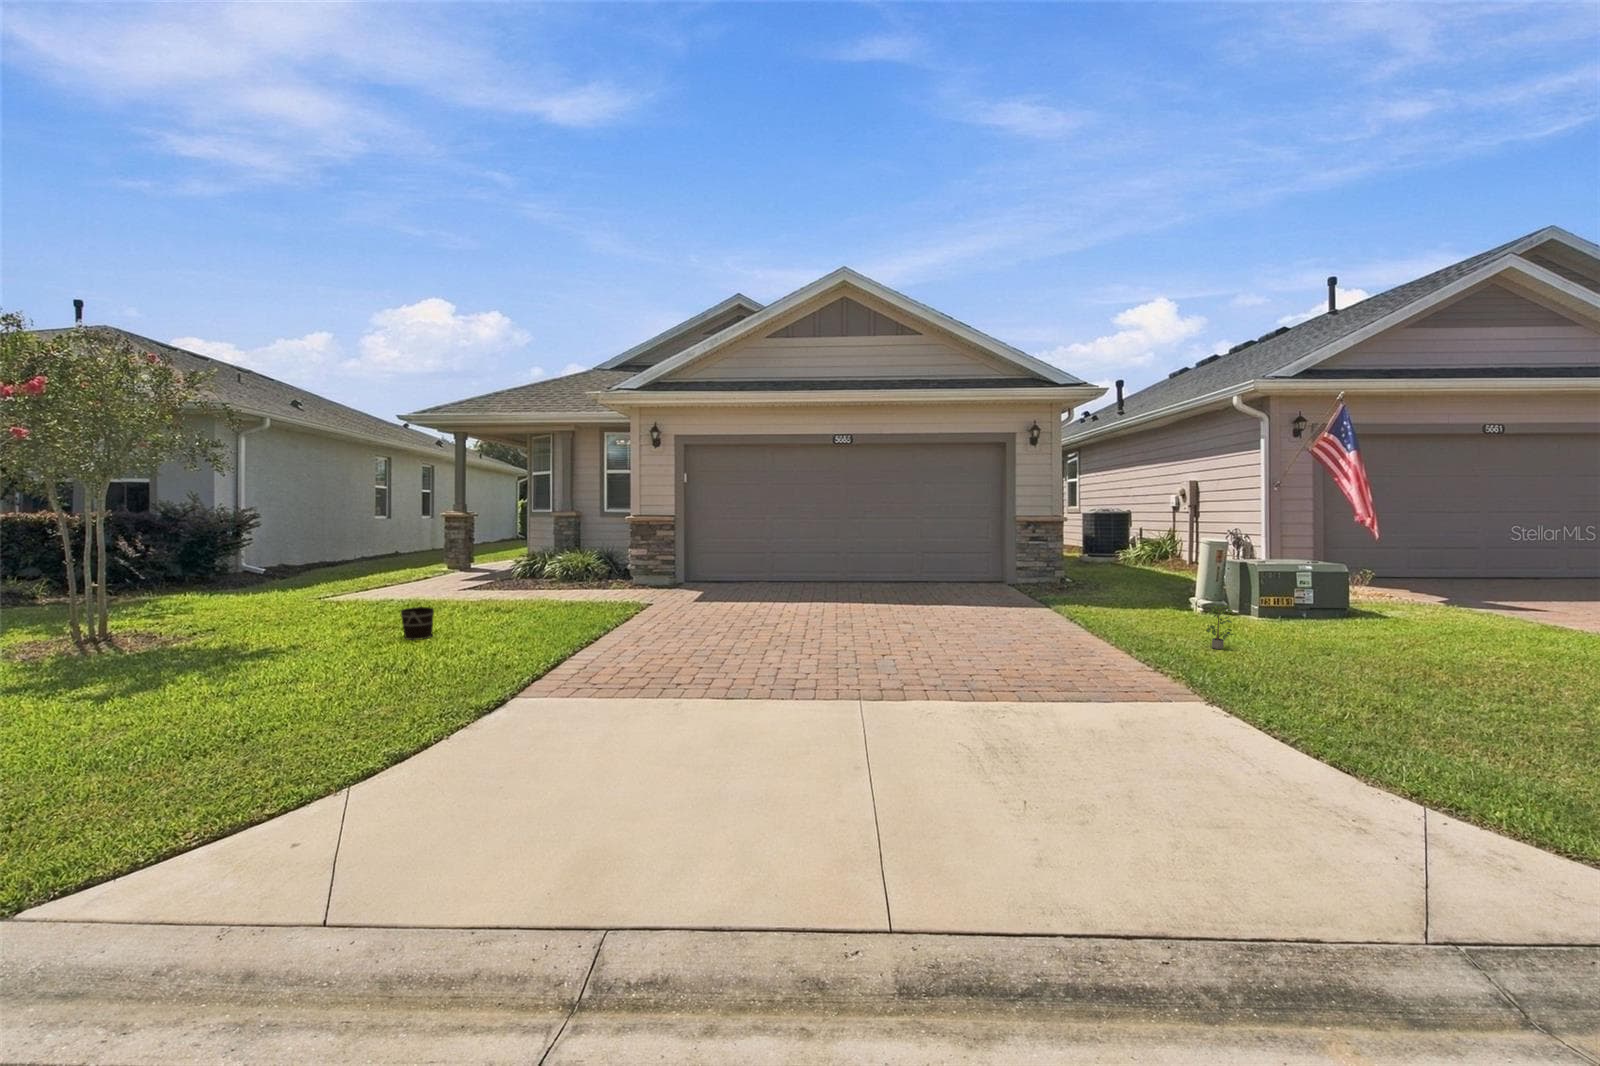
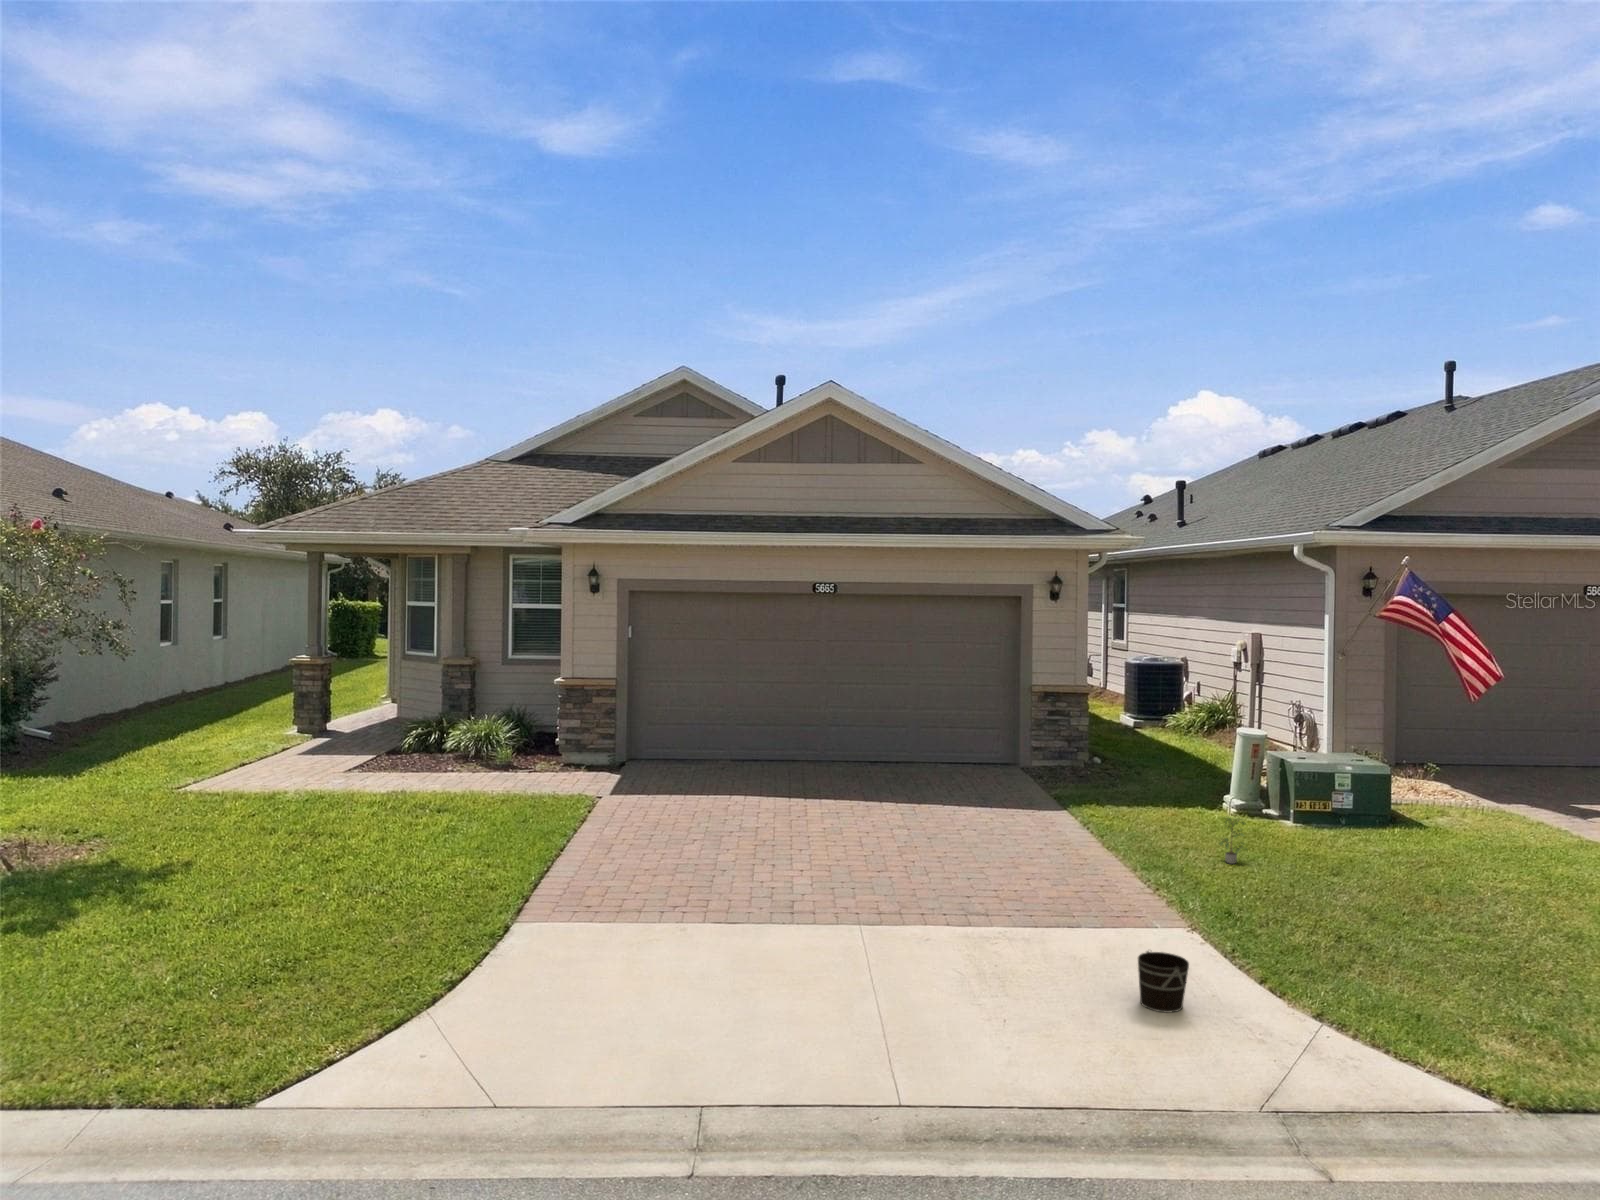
bucket: present [401,607,434,640] -> present [1138,951,1189,1013]

